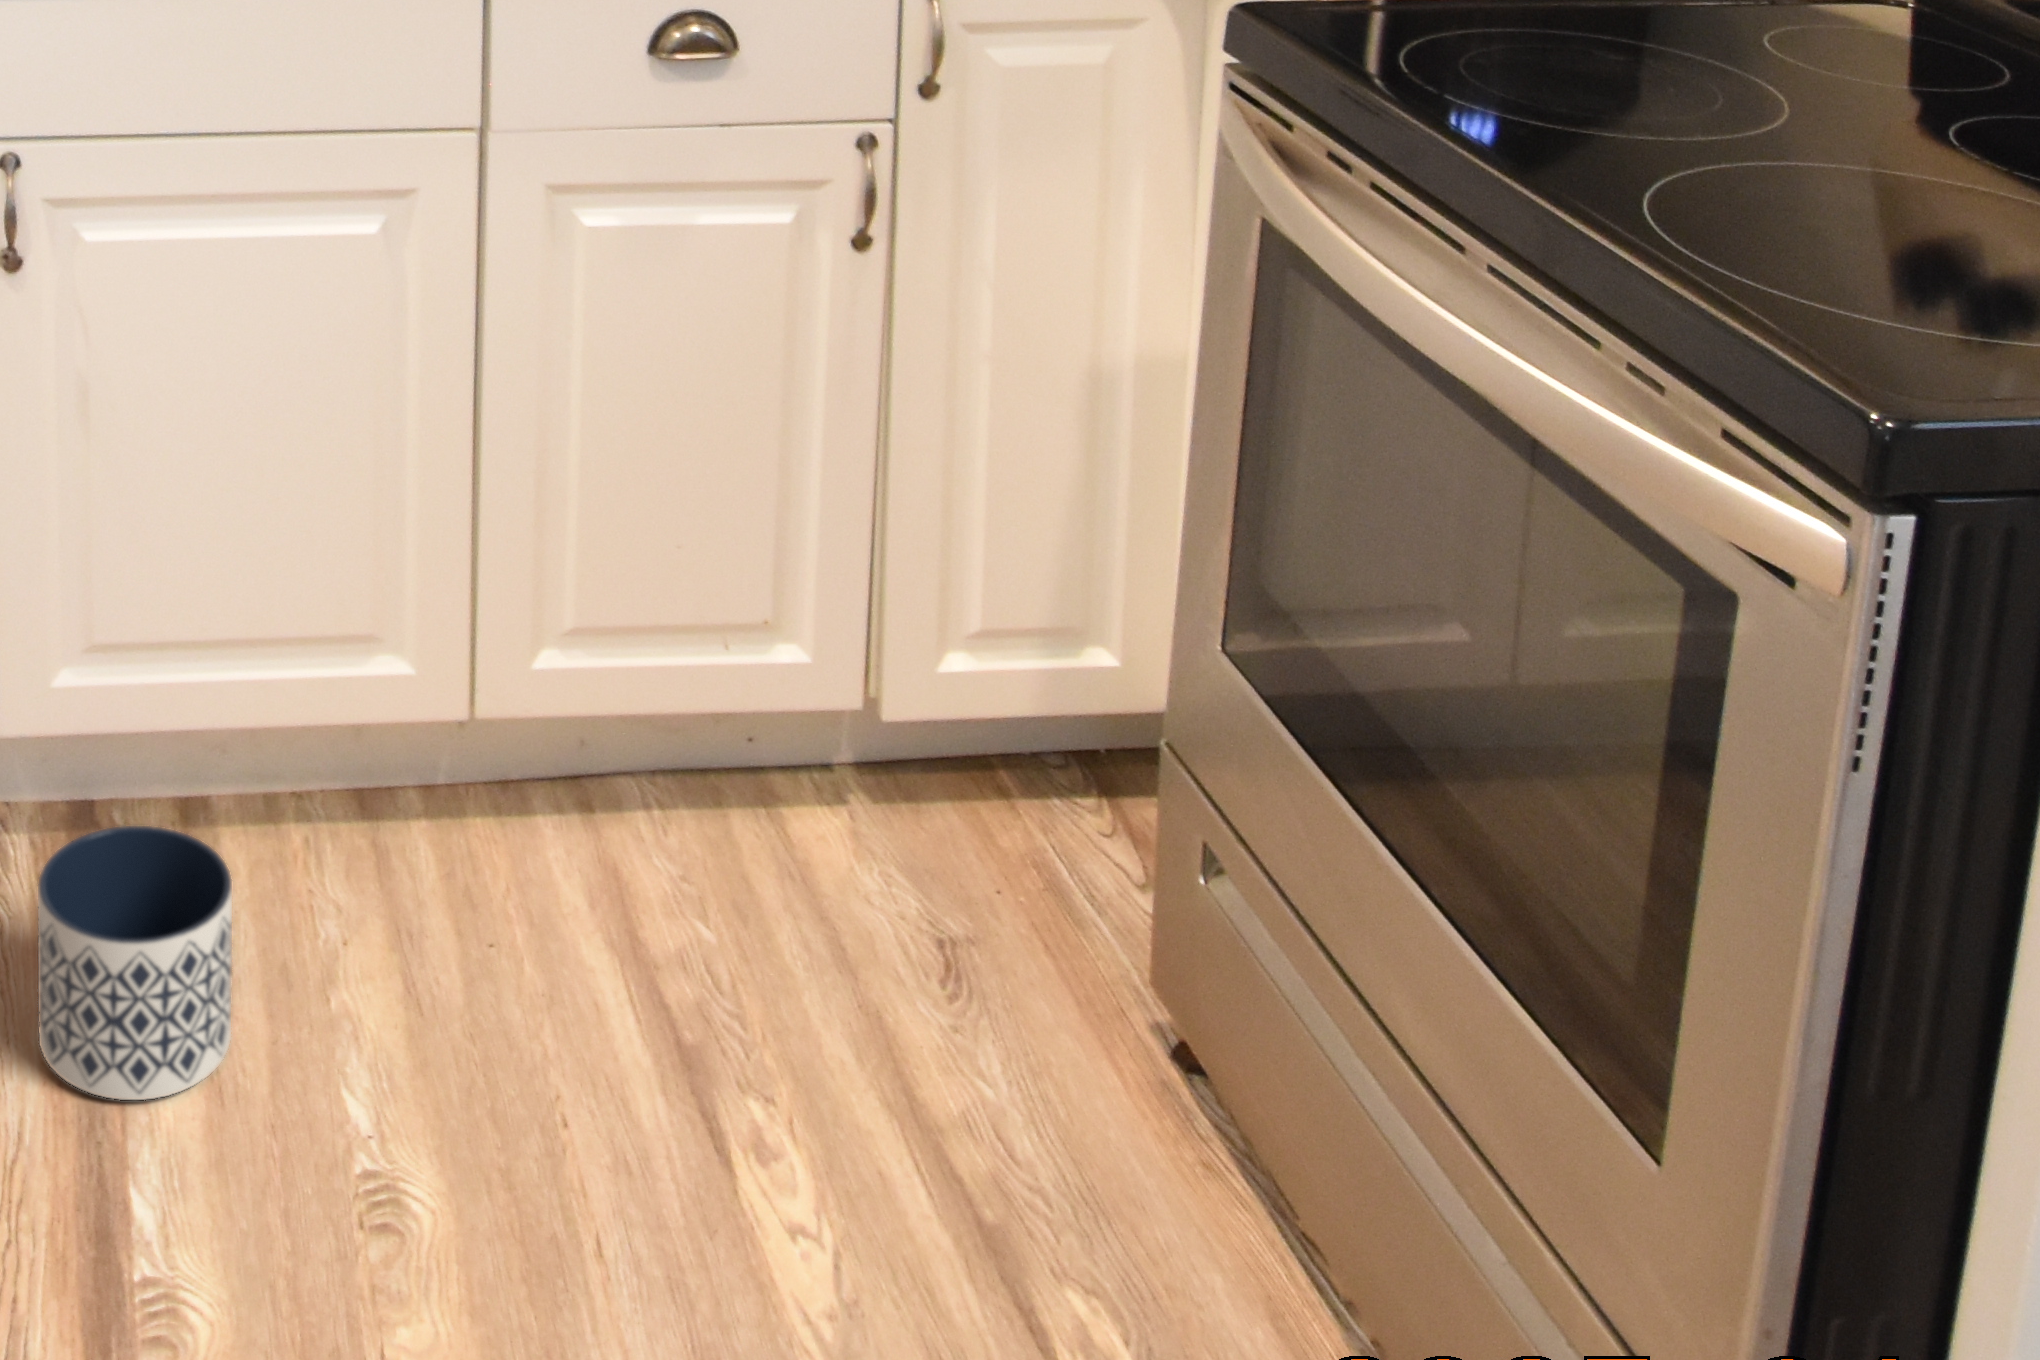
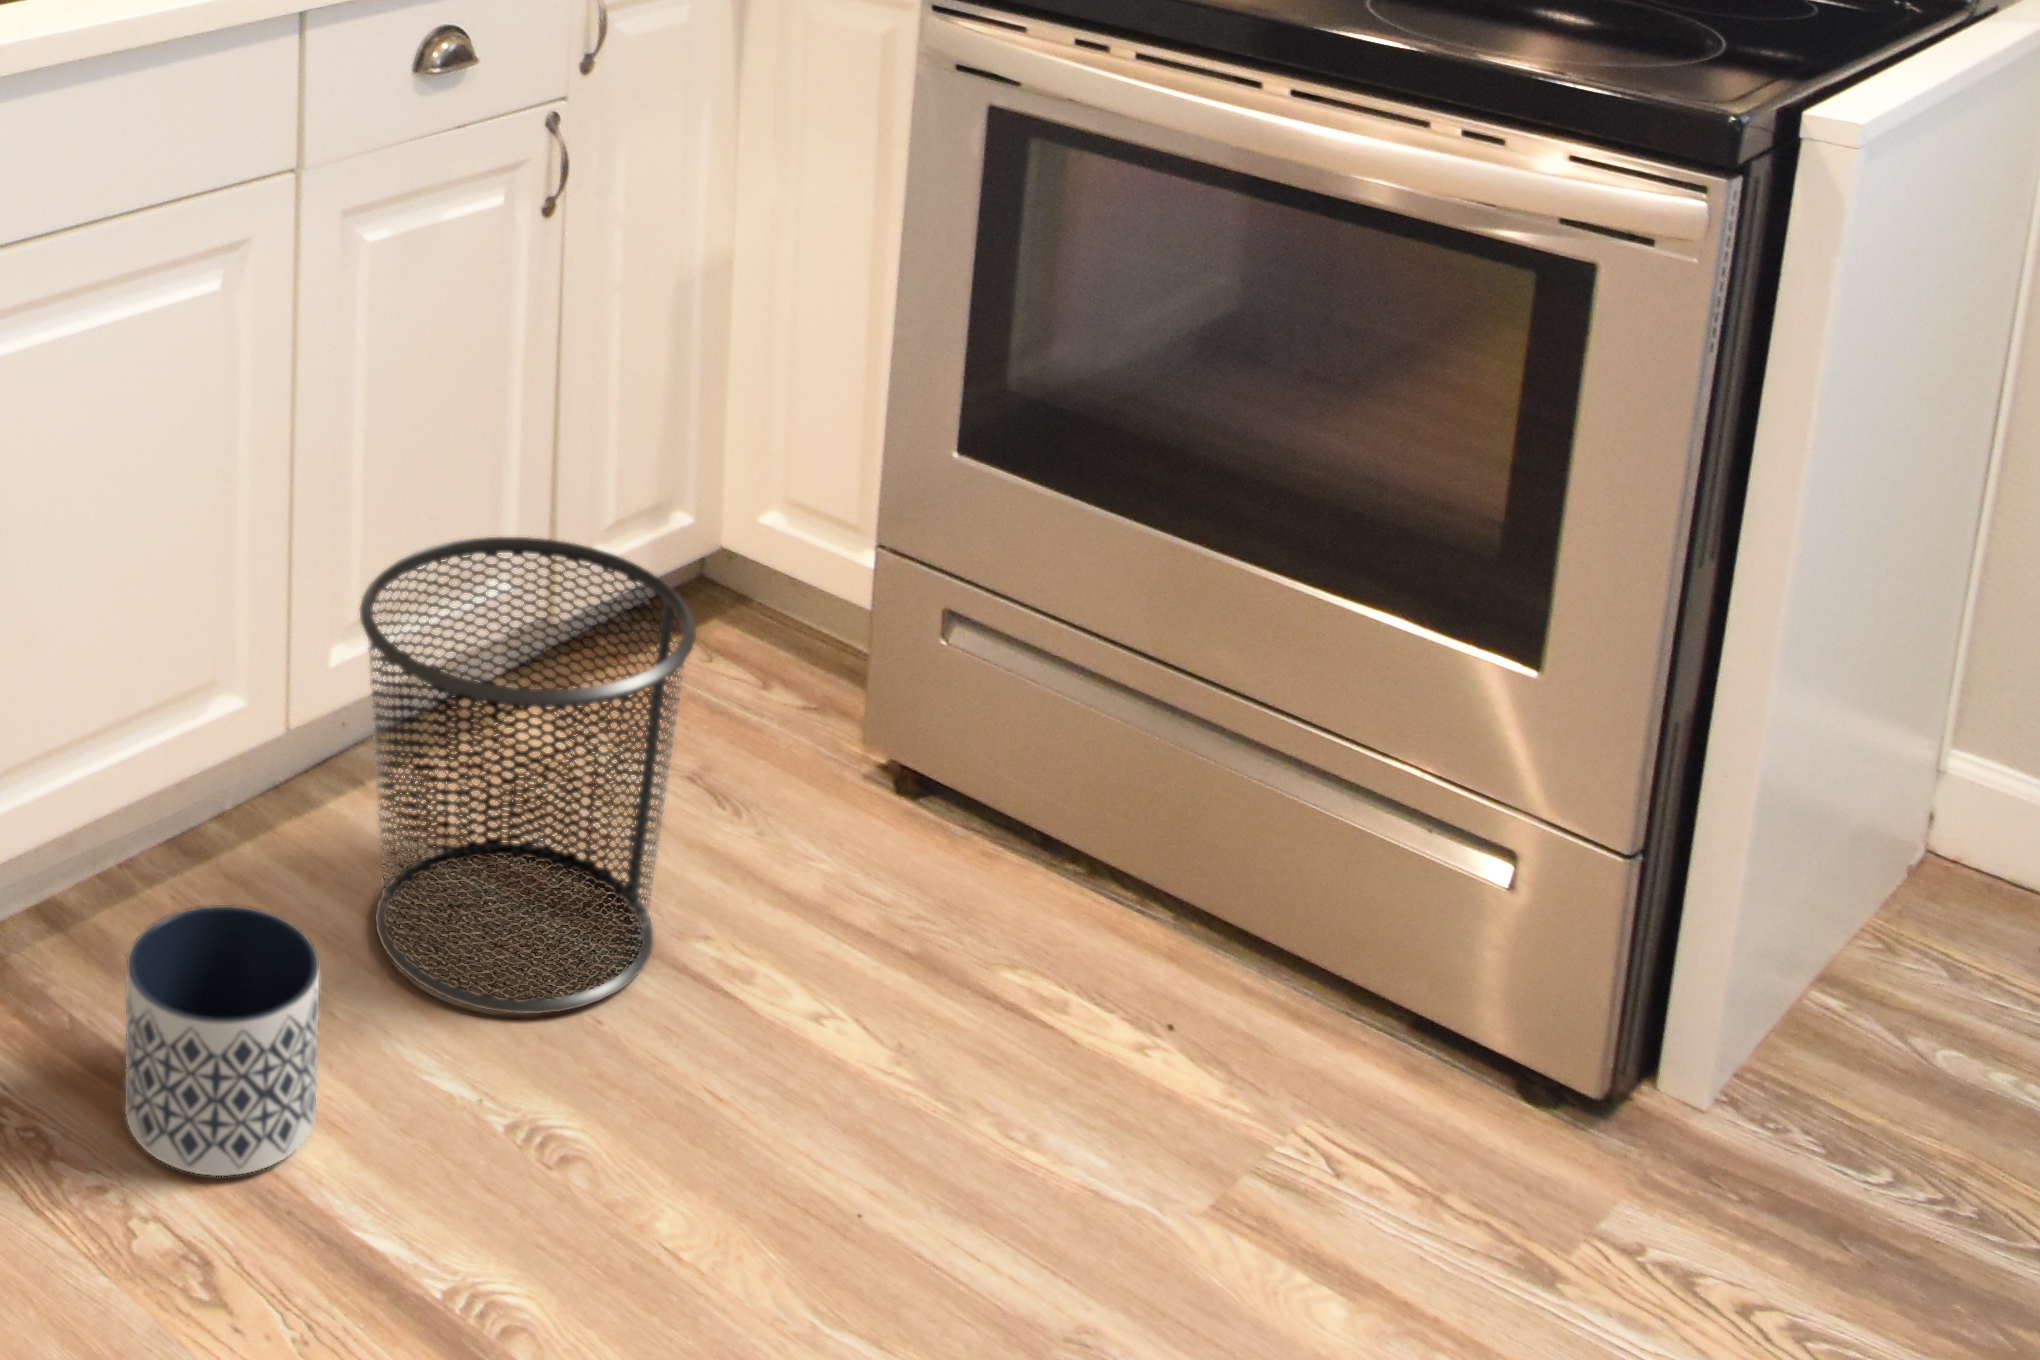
waste bin: none [402,565,777,1109] -> present [360,537,696,1014]

